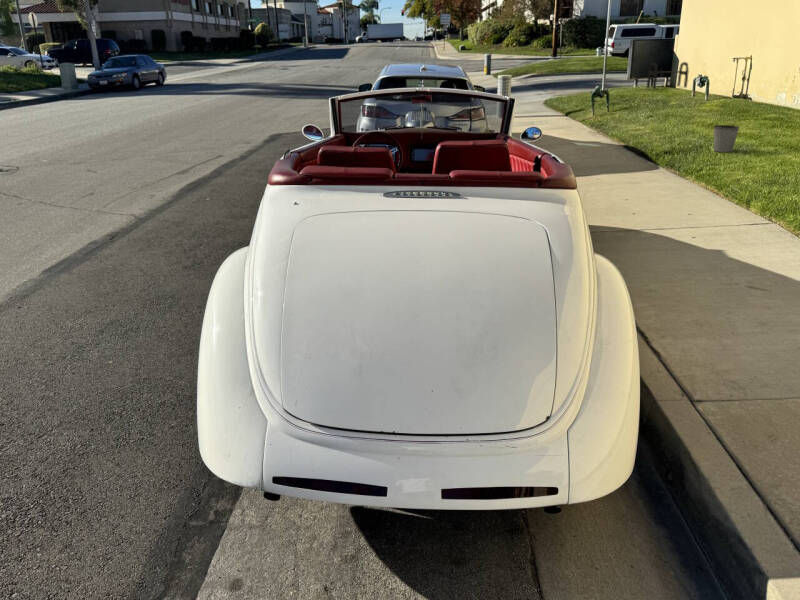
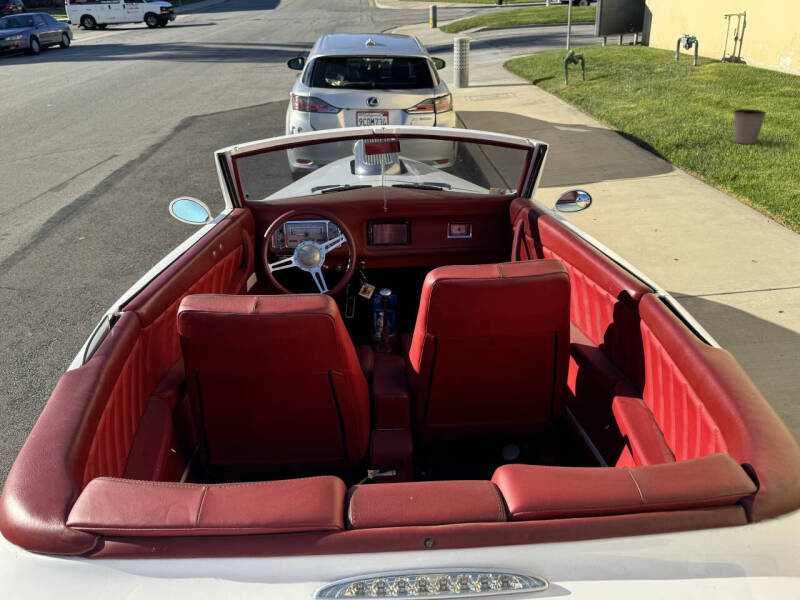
bench: present [647,62,689,89] -> none [621,17,668,49]

